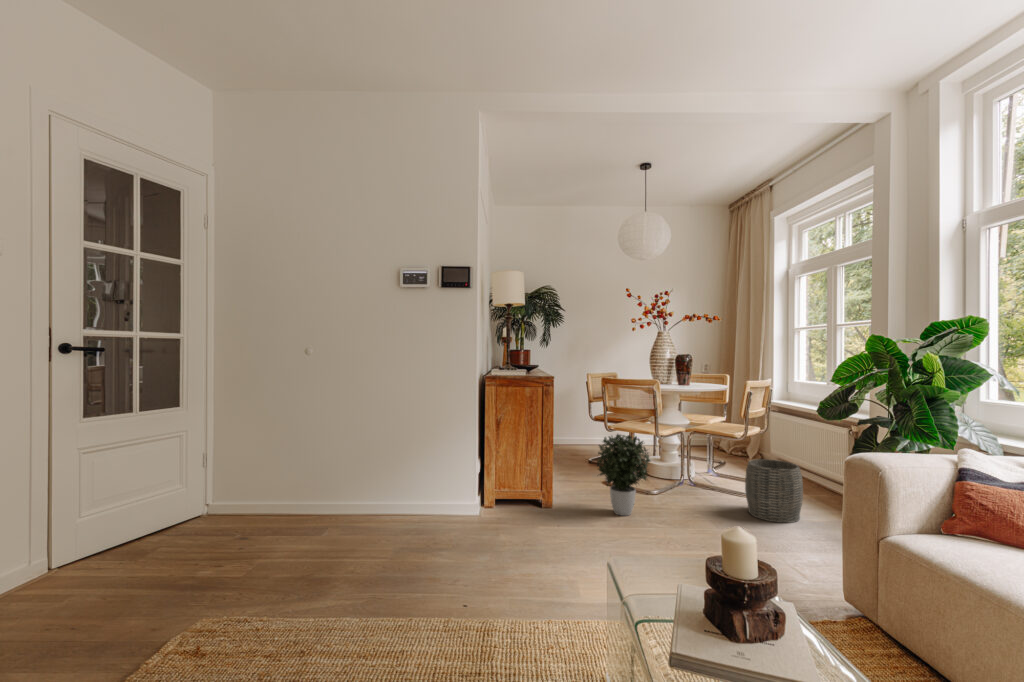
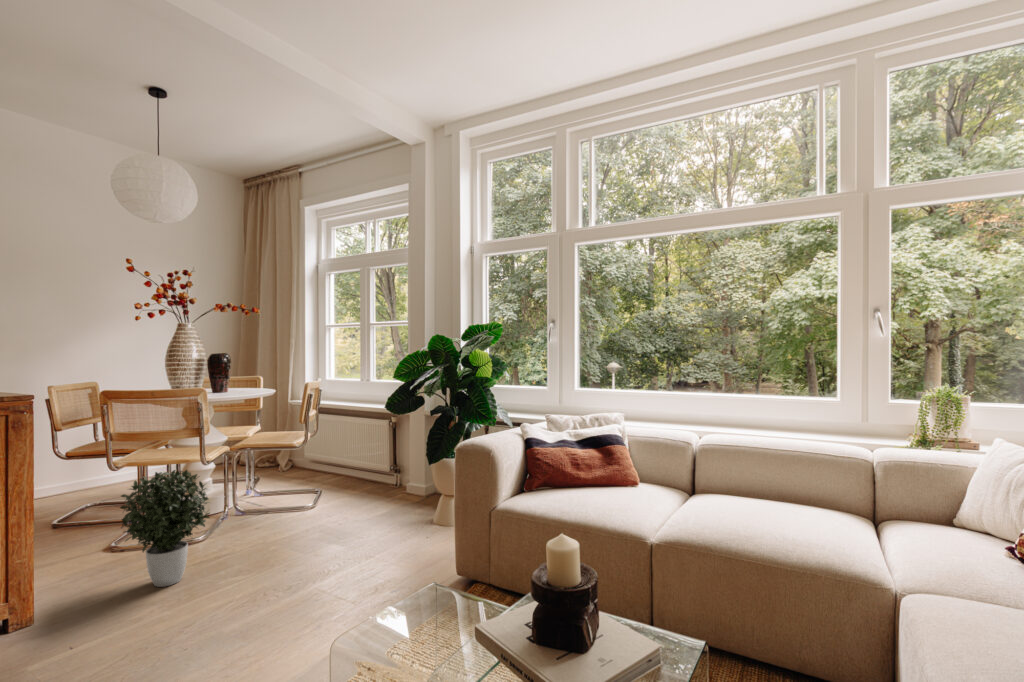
woven basket: present [745,459,803,523] -> none [315,462,371,529]

